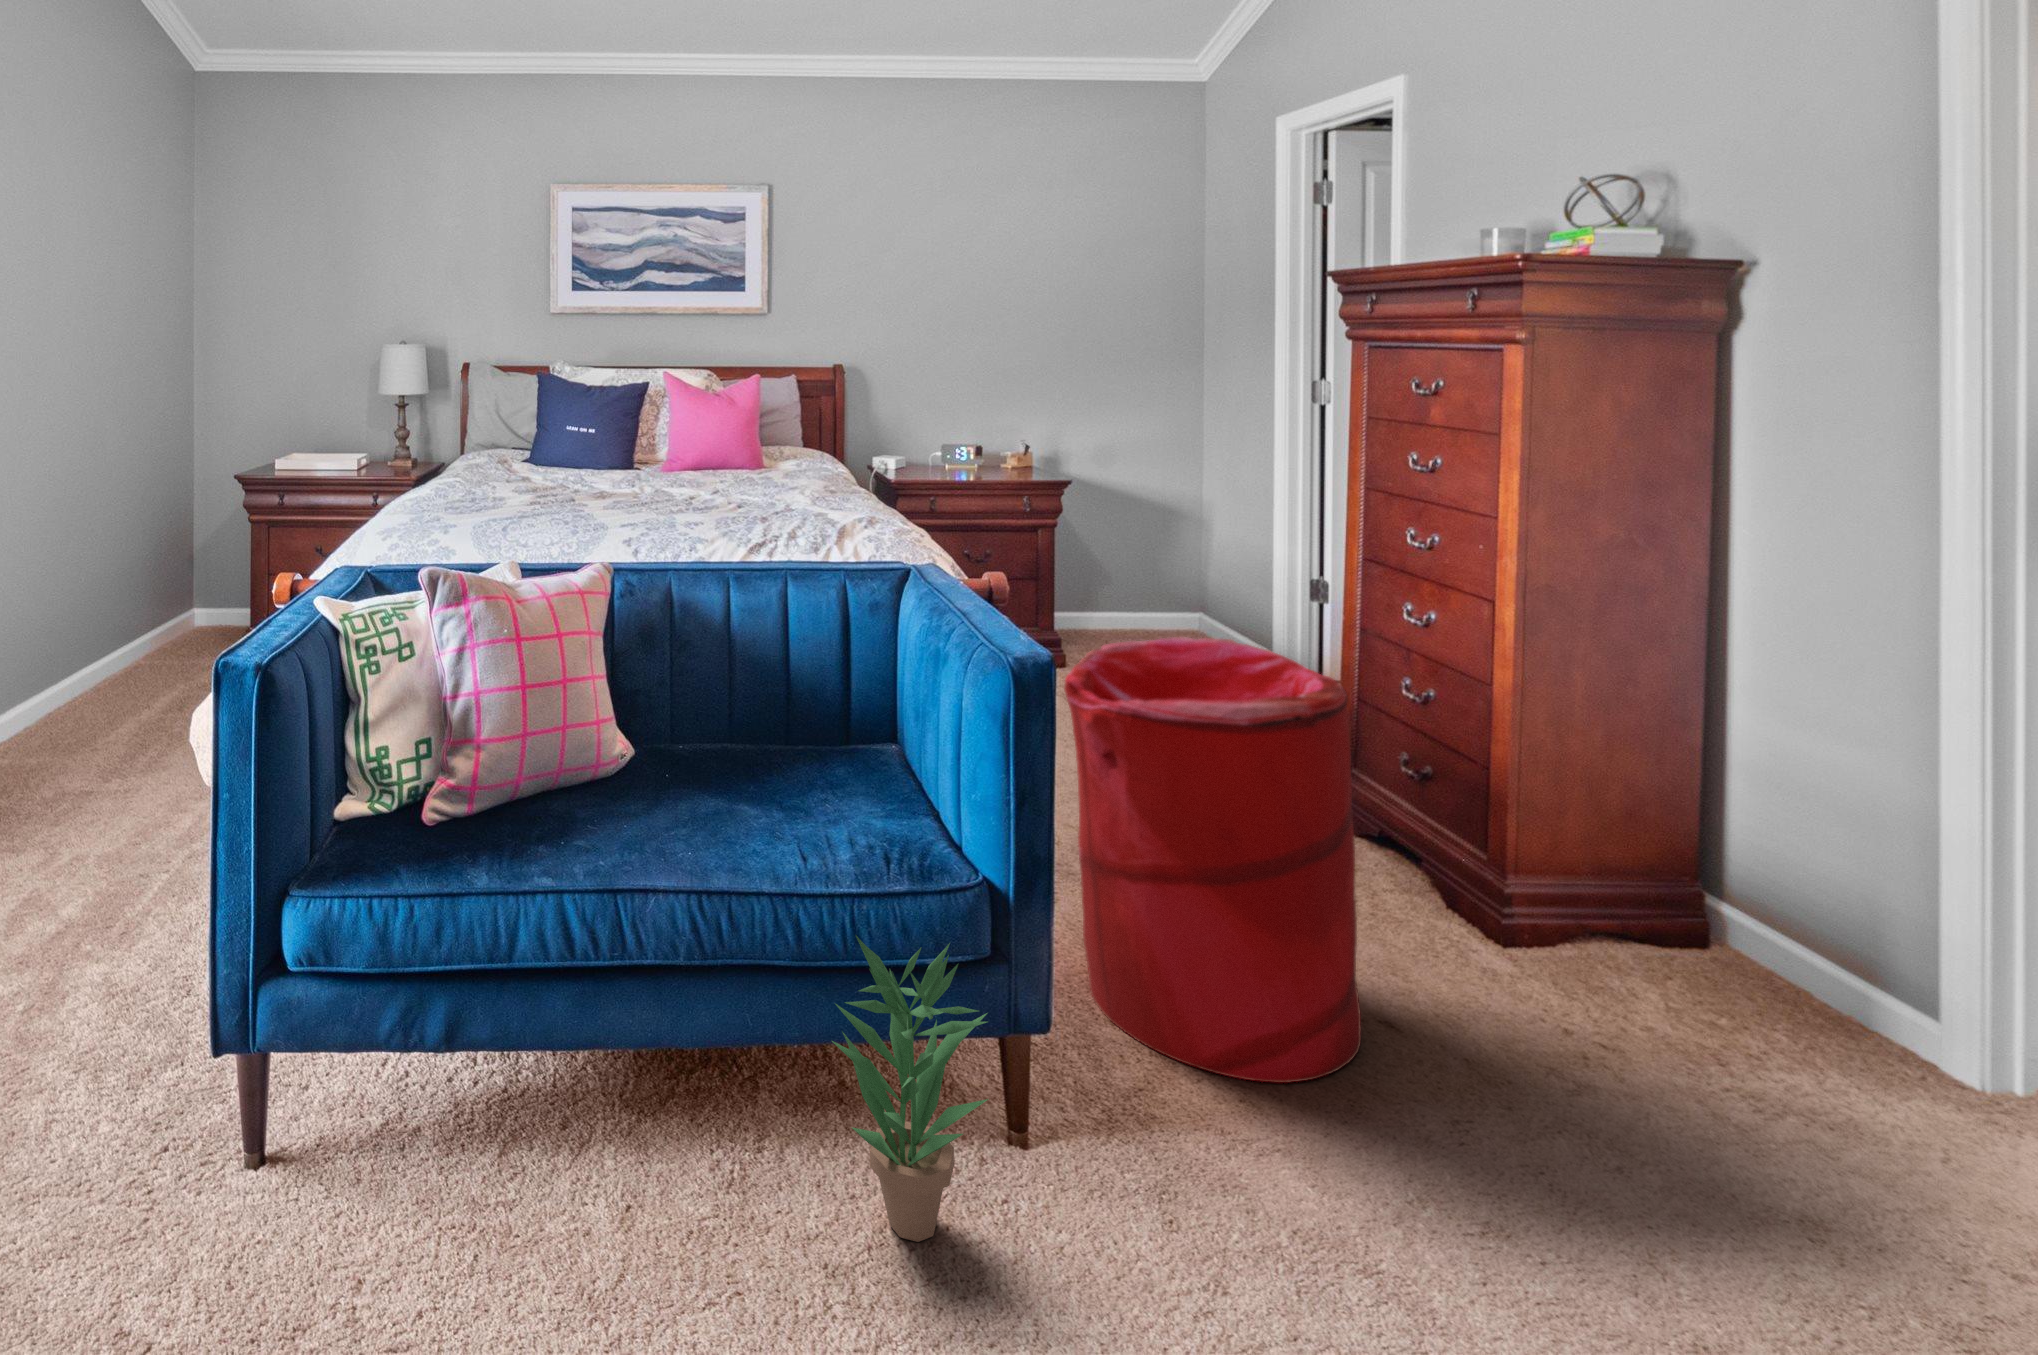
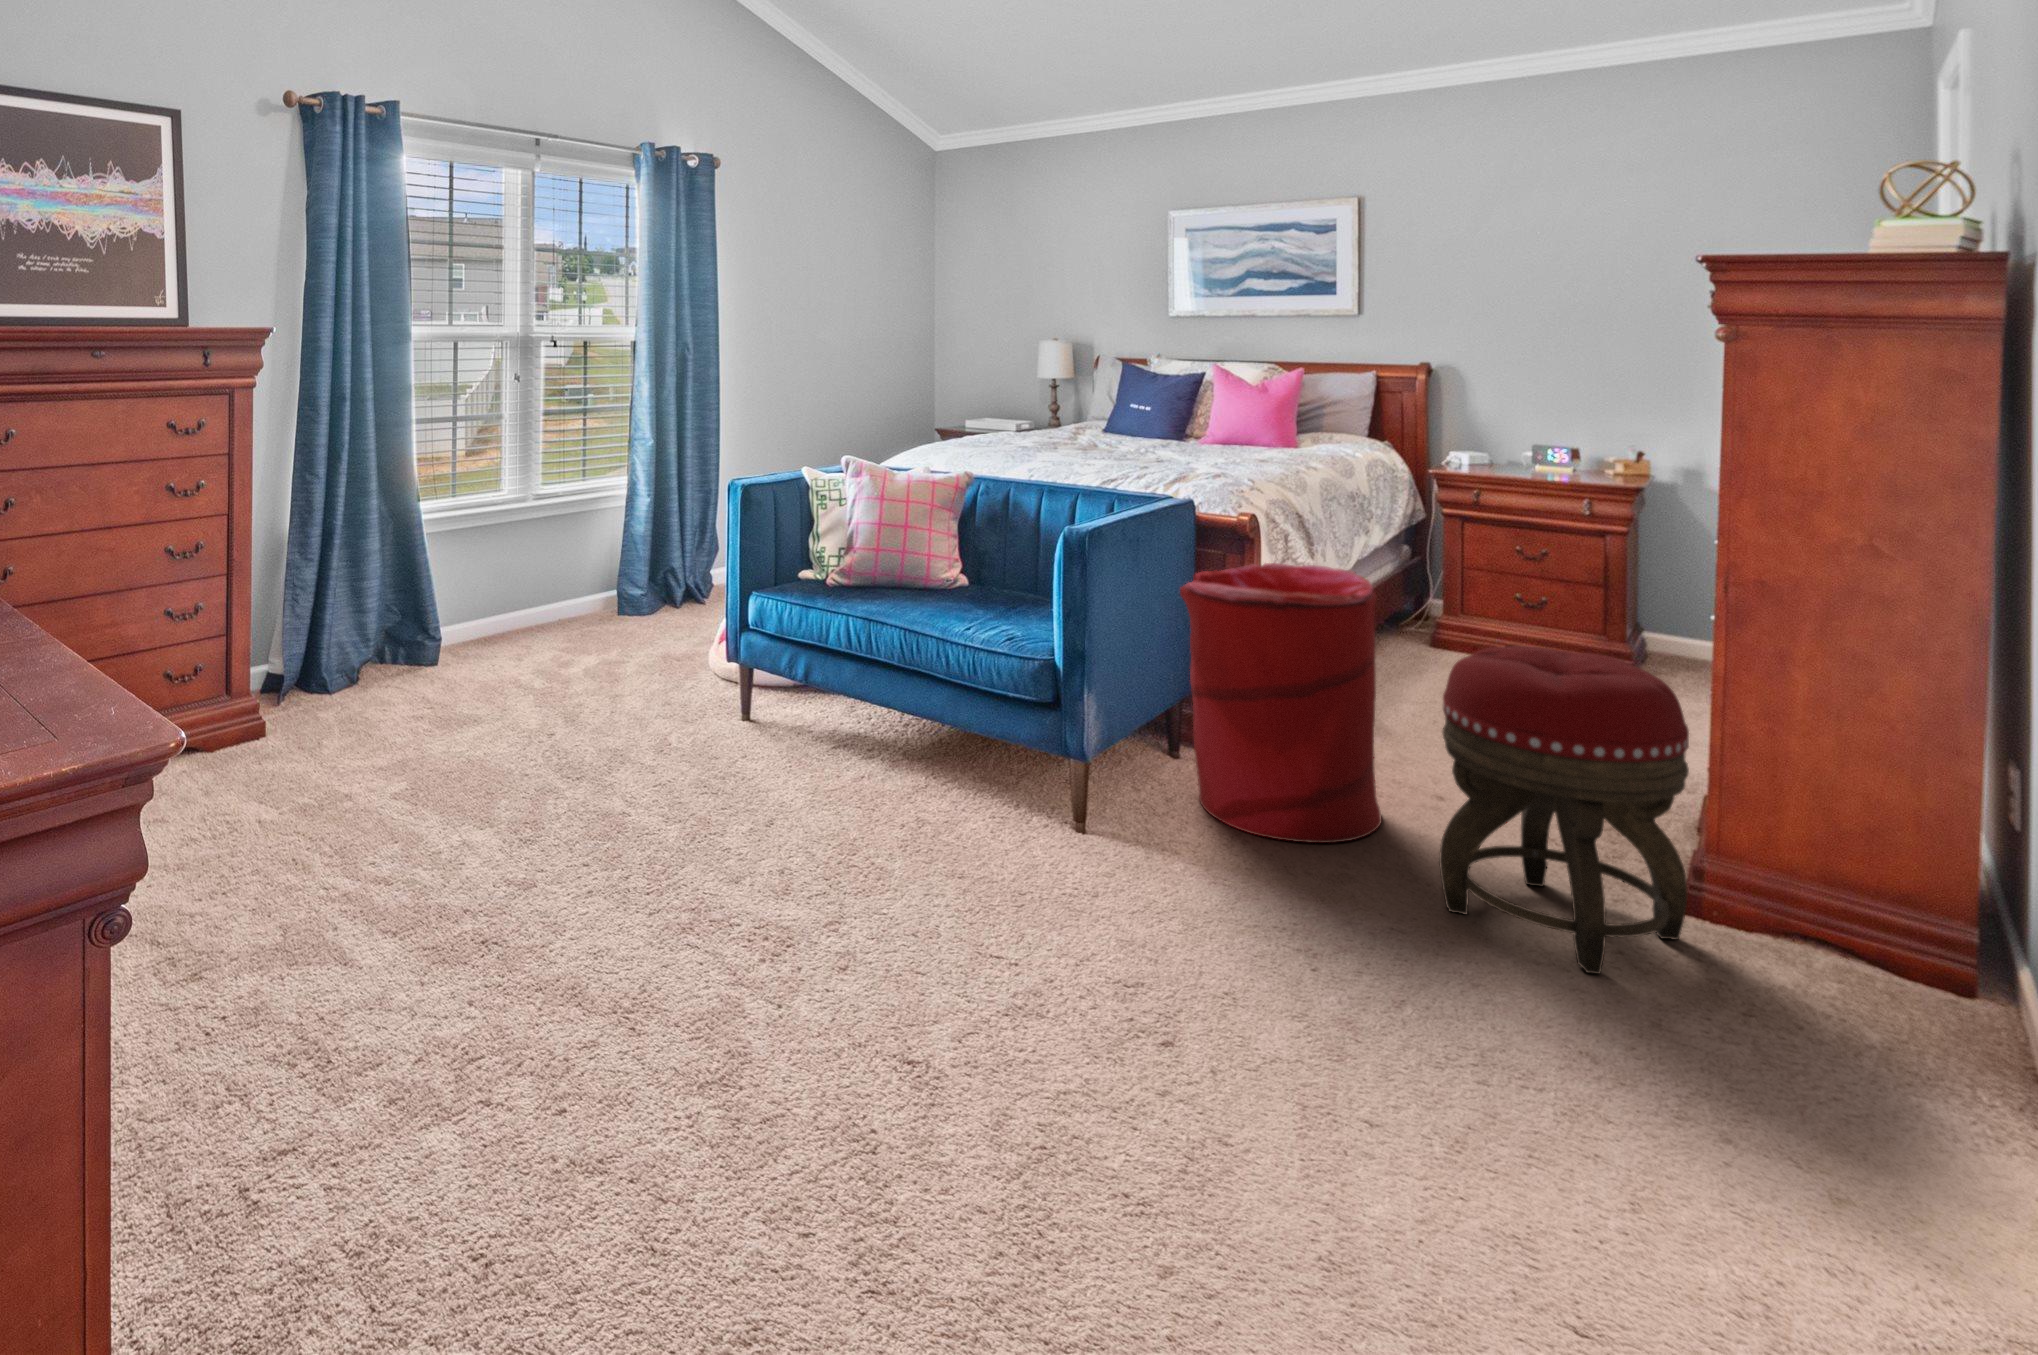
footstool: none [1517,709,1884,1167] -> present [1439,646,1689,974]
potted plant: present [832,936,988,1242] -> none [919,648,1005,804]

